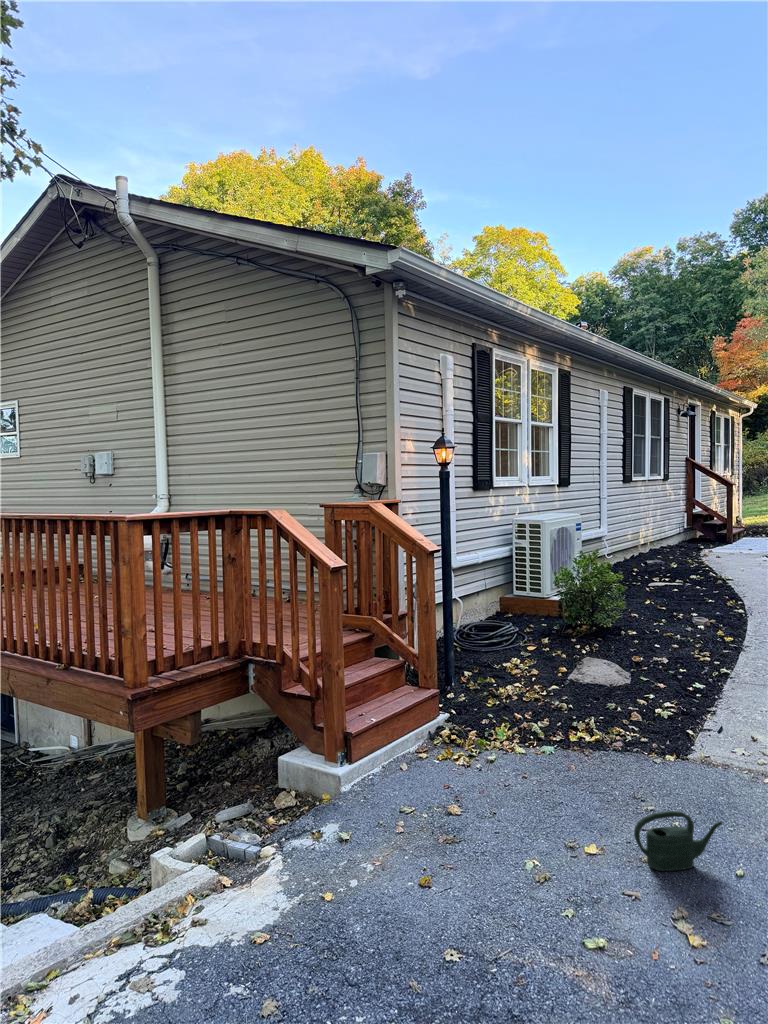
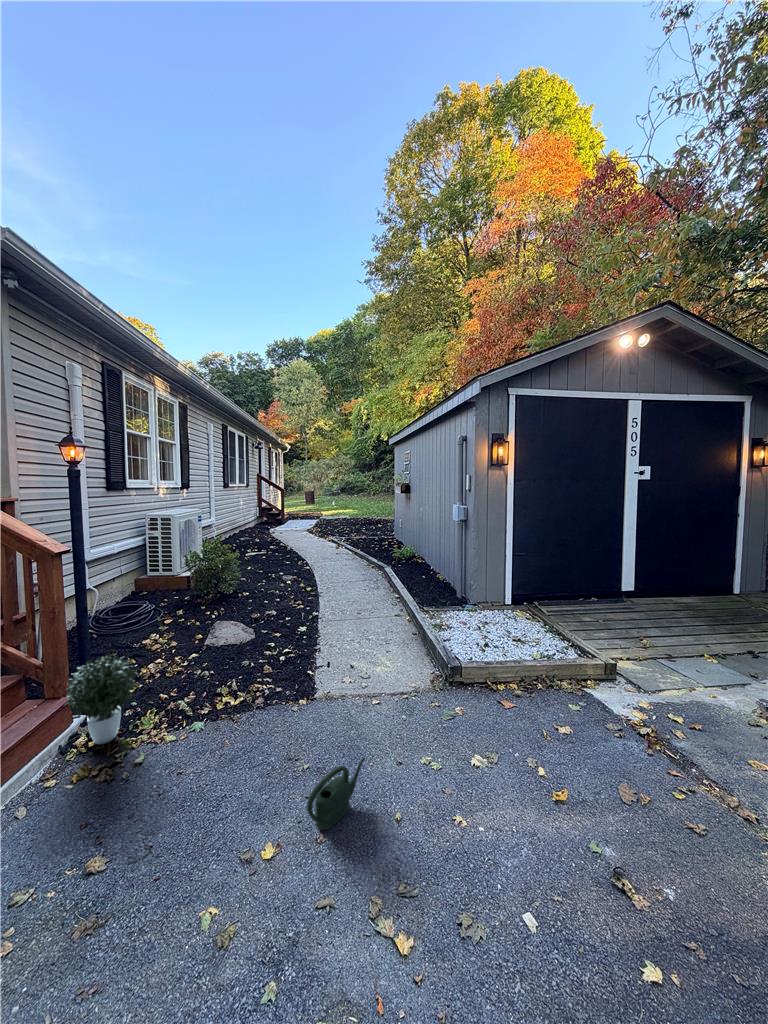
potted plant: none [433,653,492,739] -> present [64,654,138,744]

